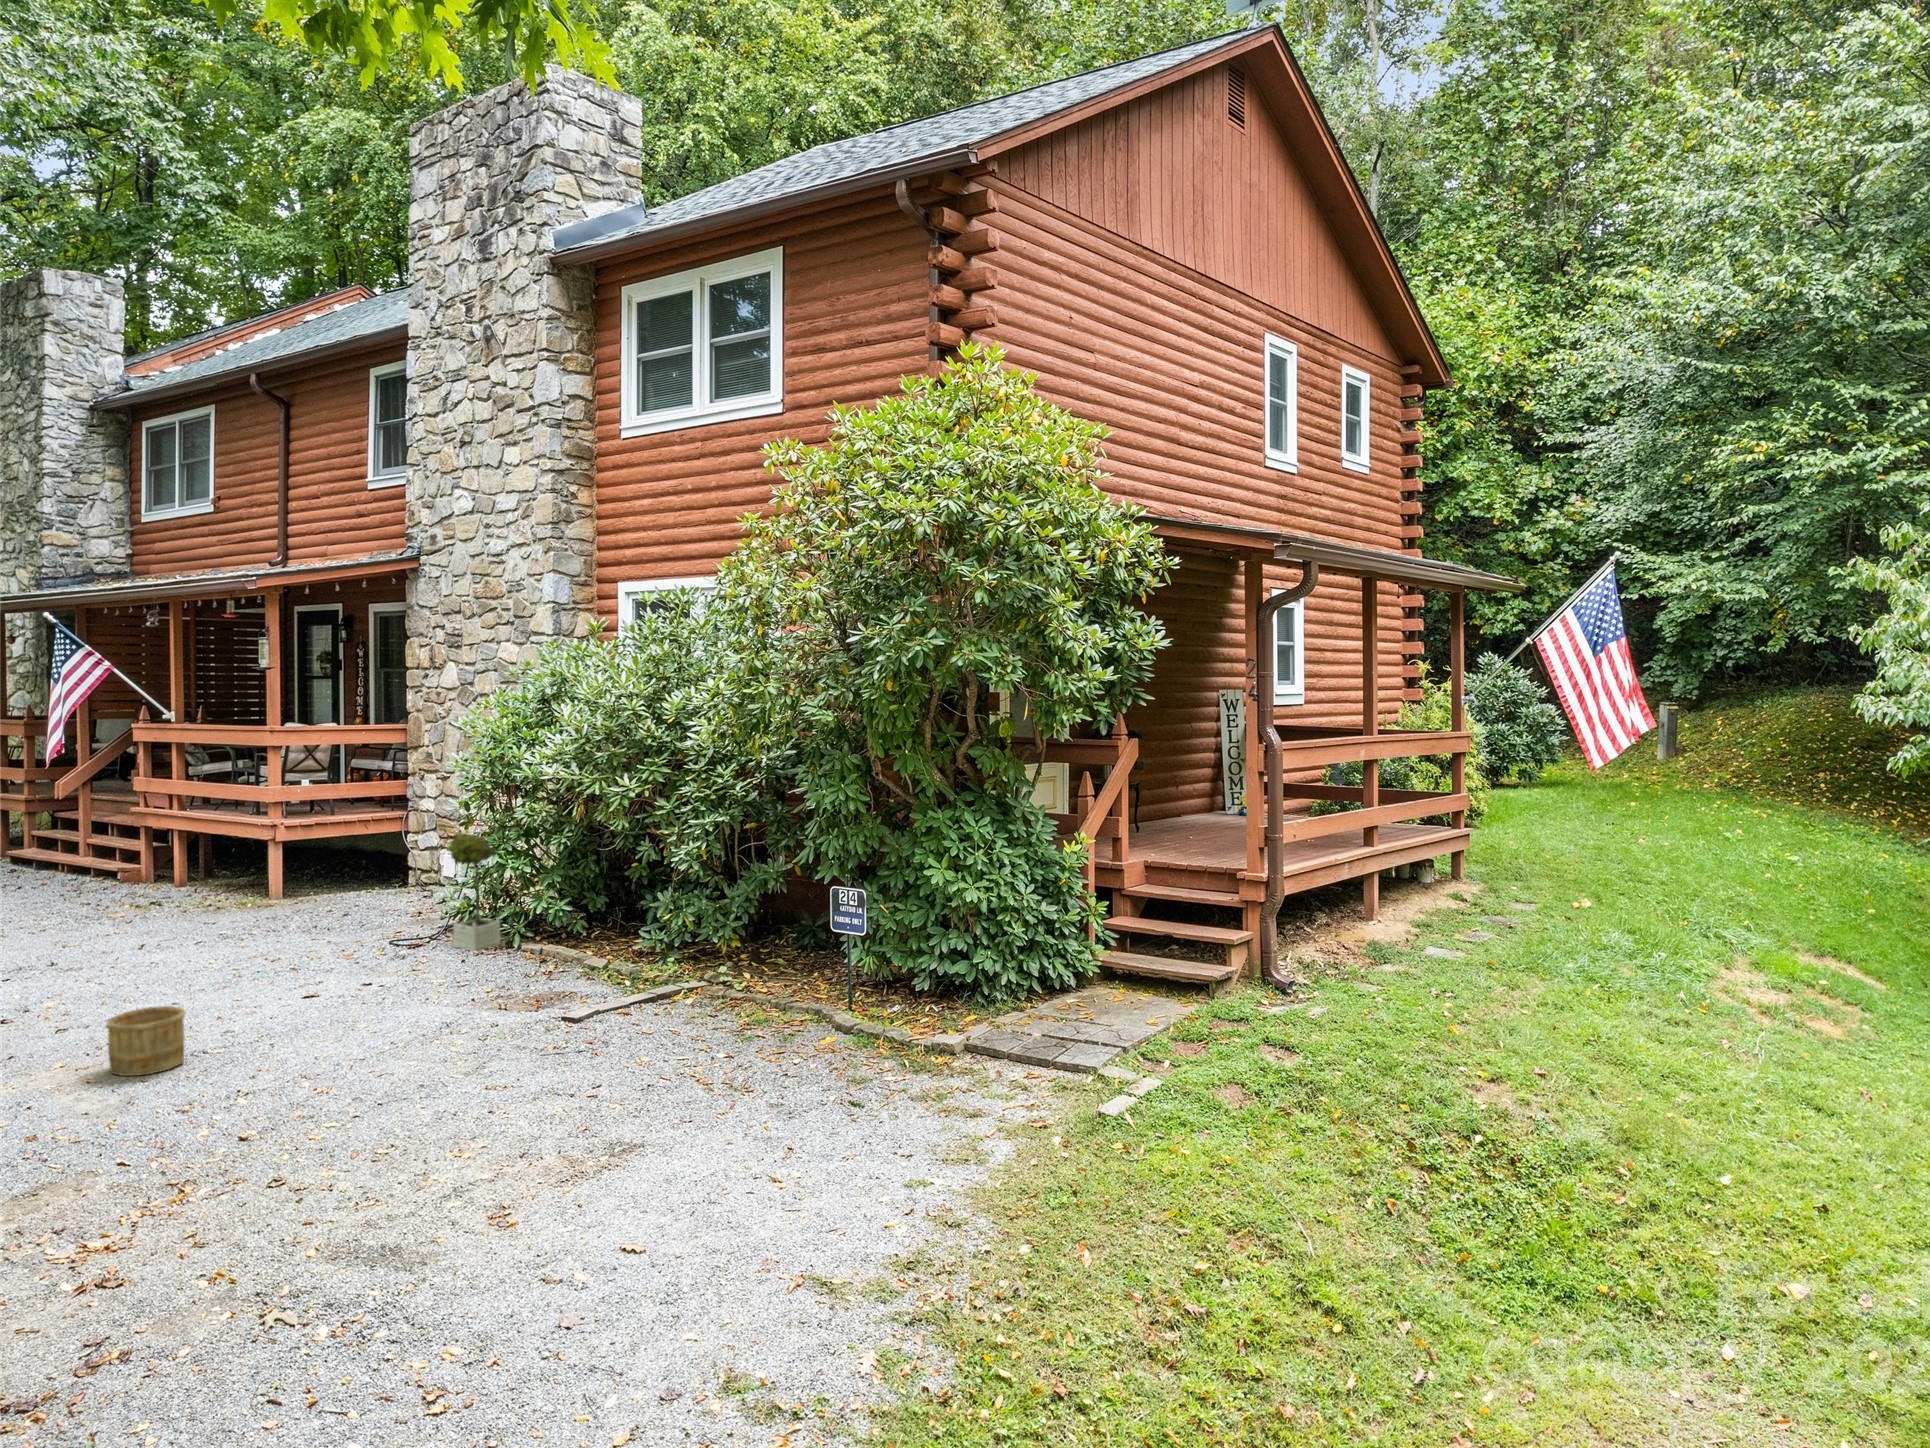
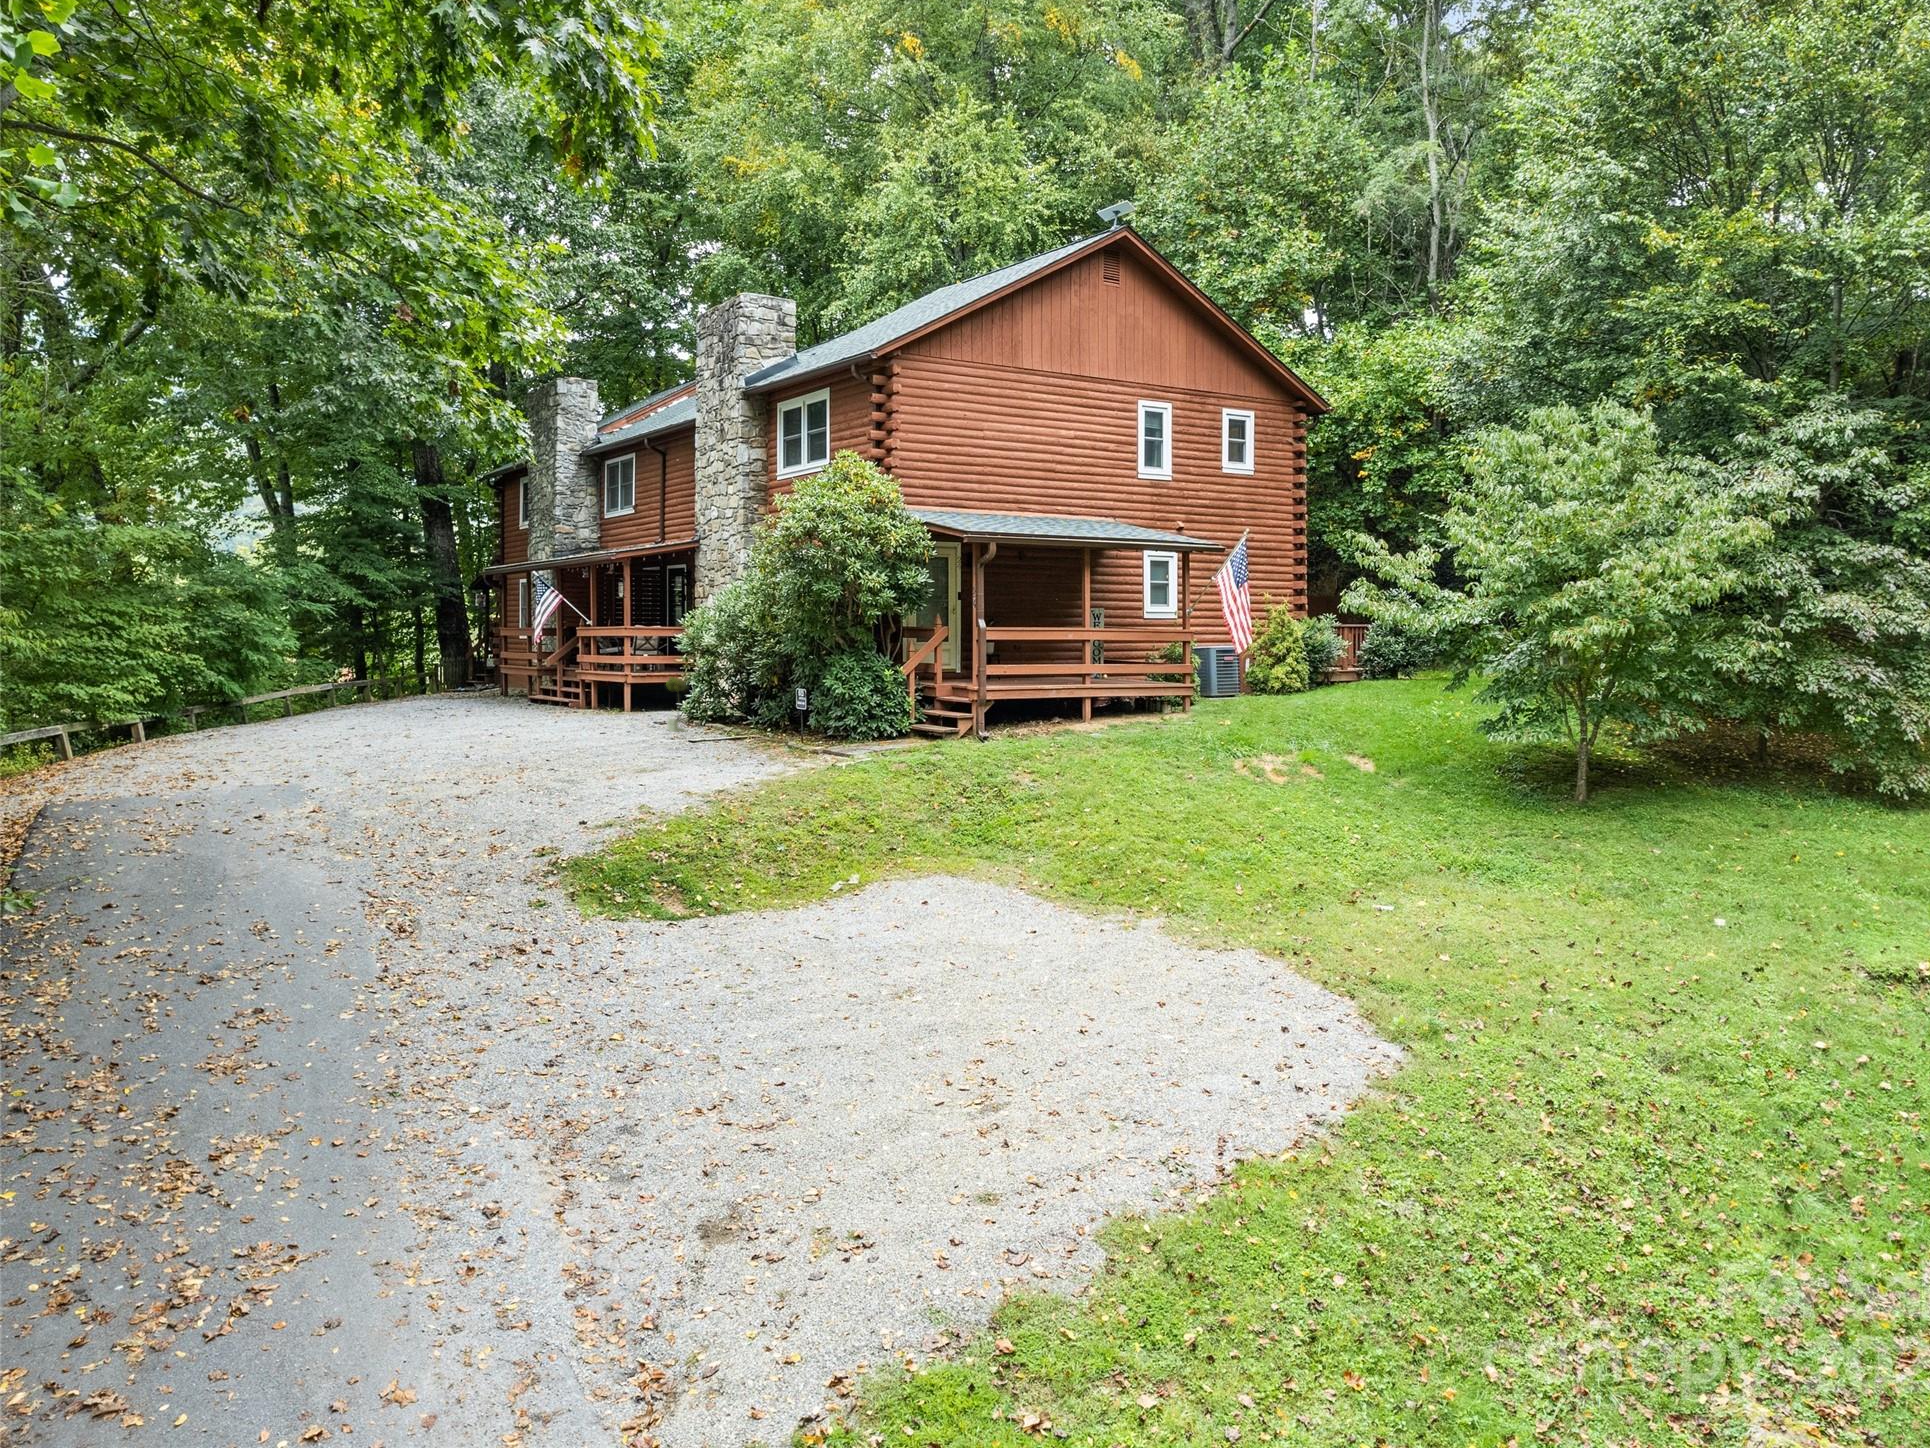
wooden bucket: present [106,1006,185,1076] -> none [503,723,531,746]

